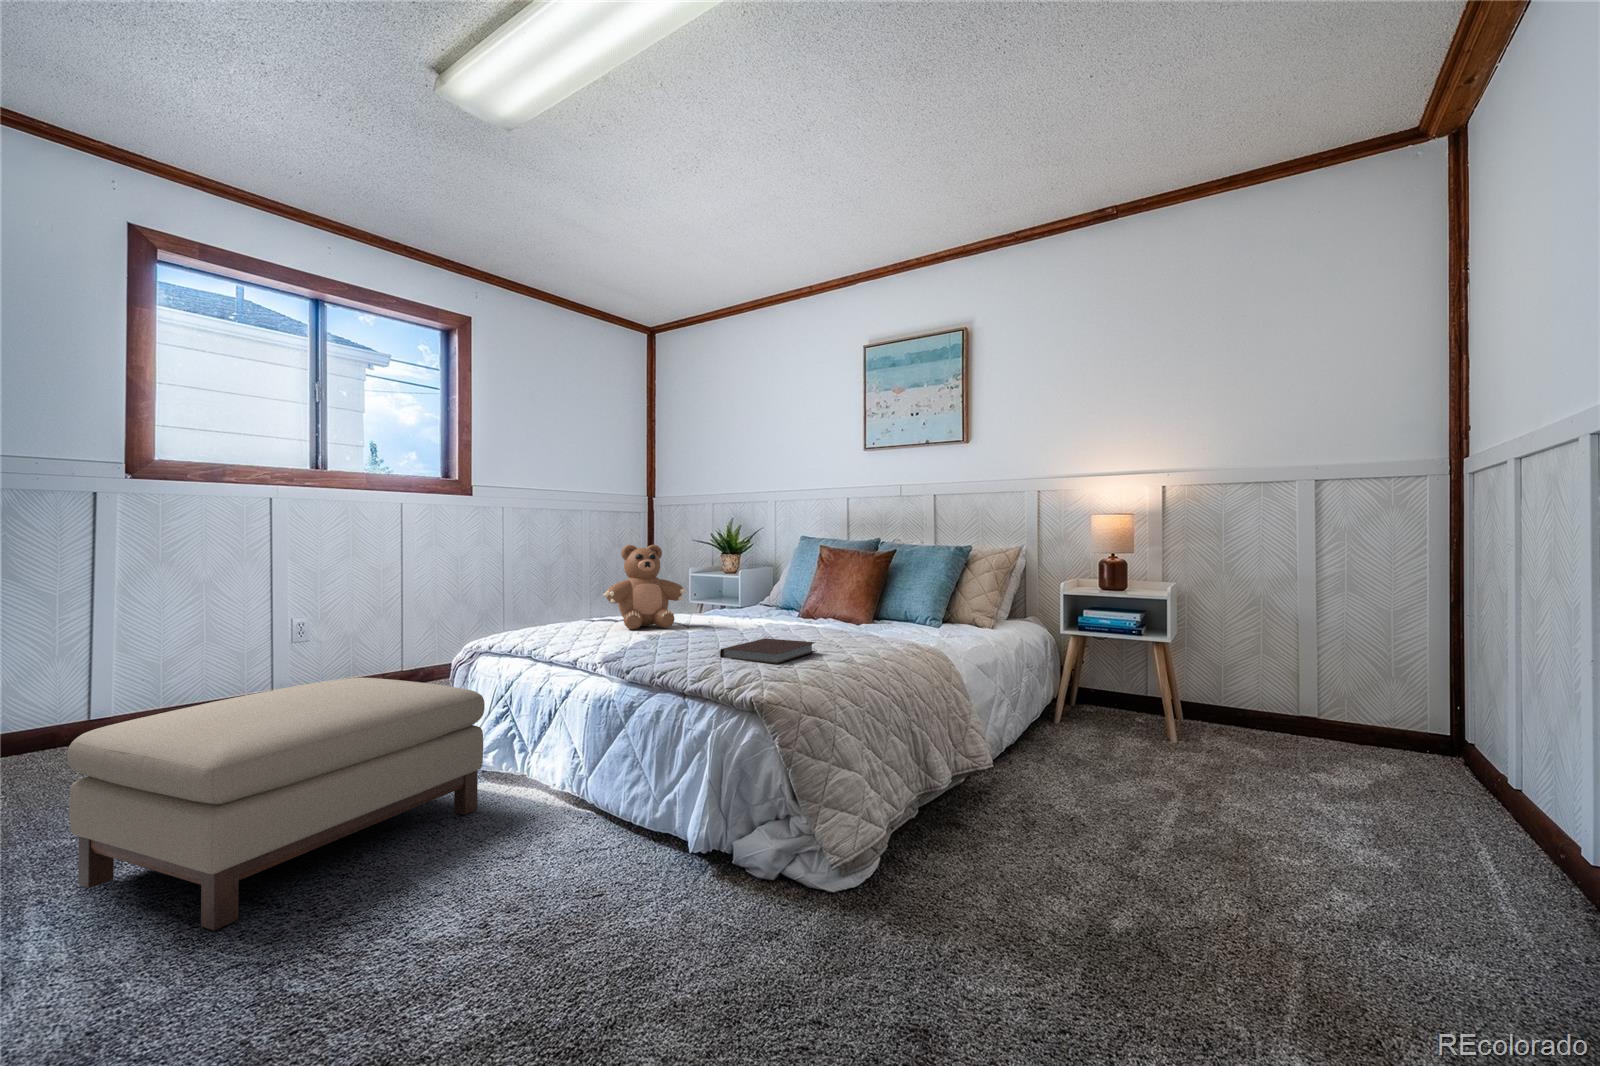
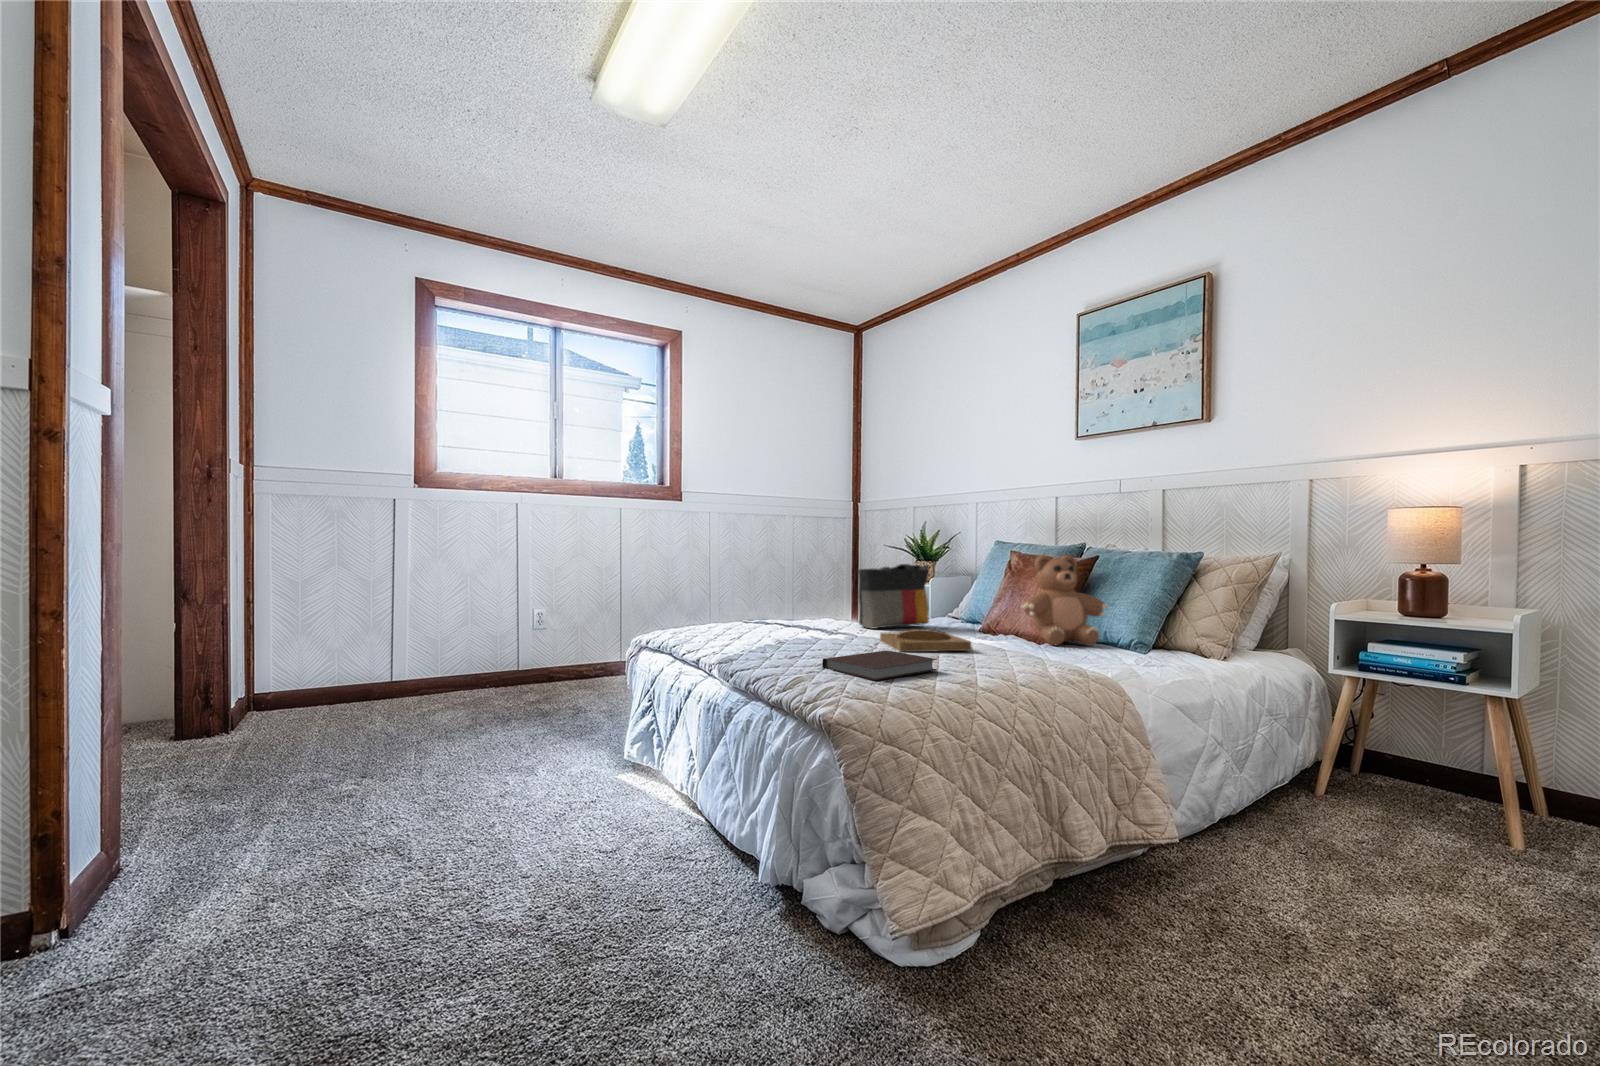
teddy bear: present [603,545,686,630] -> present [1022,555,1107,645]
tote bag: none [700,561,764,621] -> present [858,564,929,629]
tray: none [737,619,822,640] -> present [880,629,971,652]
ottoman: present [67,677,485,930] -> none [302,661,615,870]

